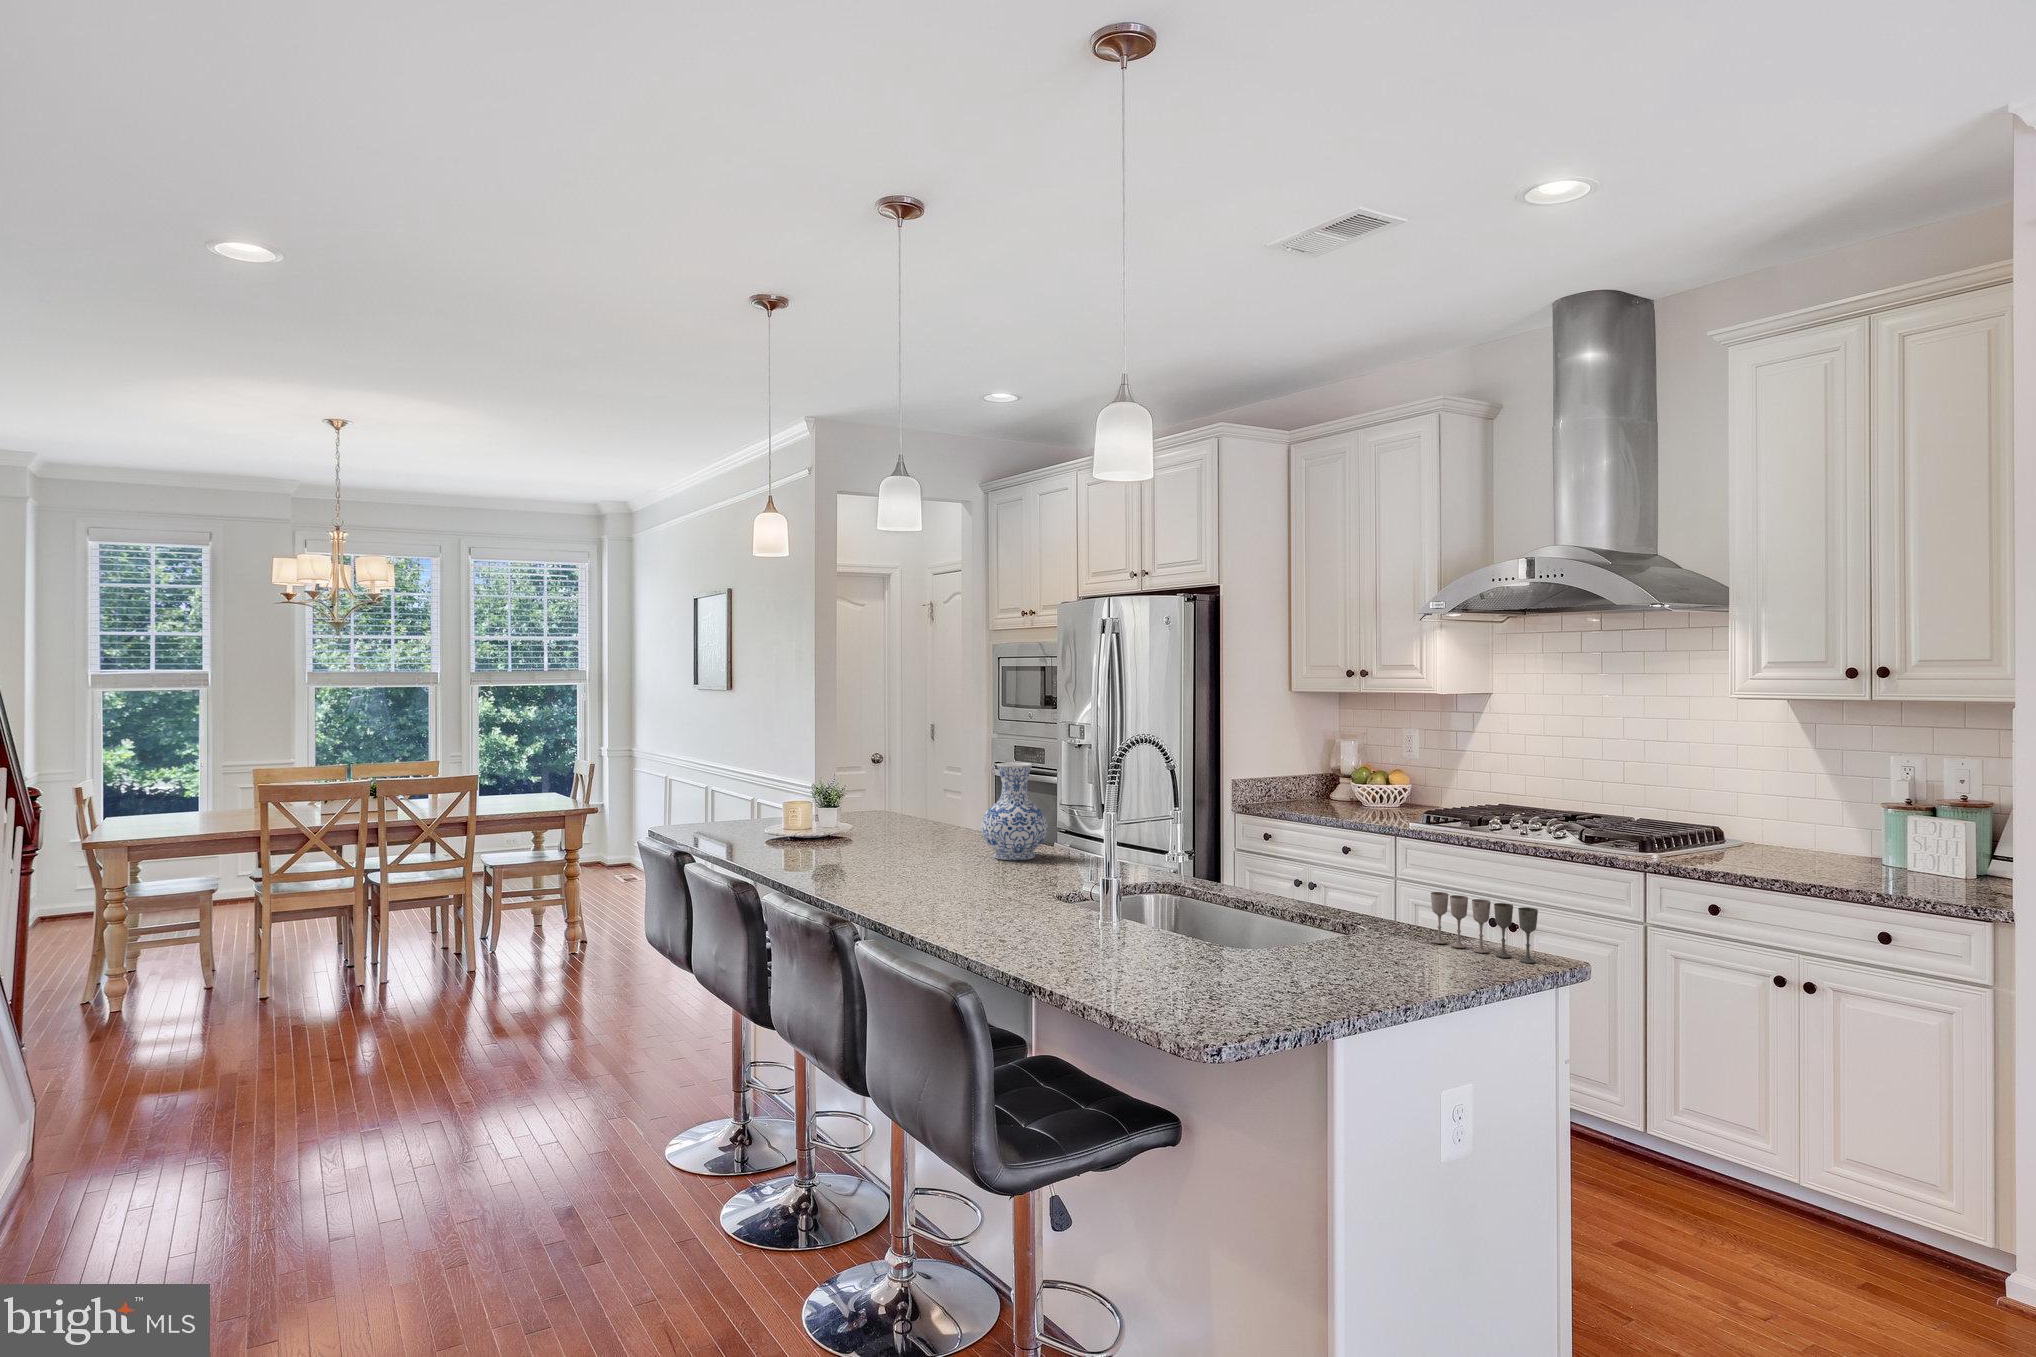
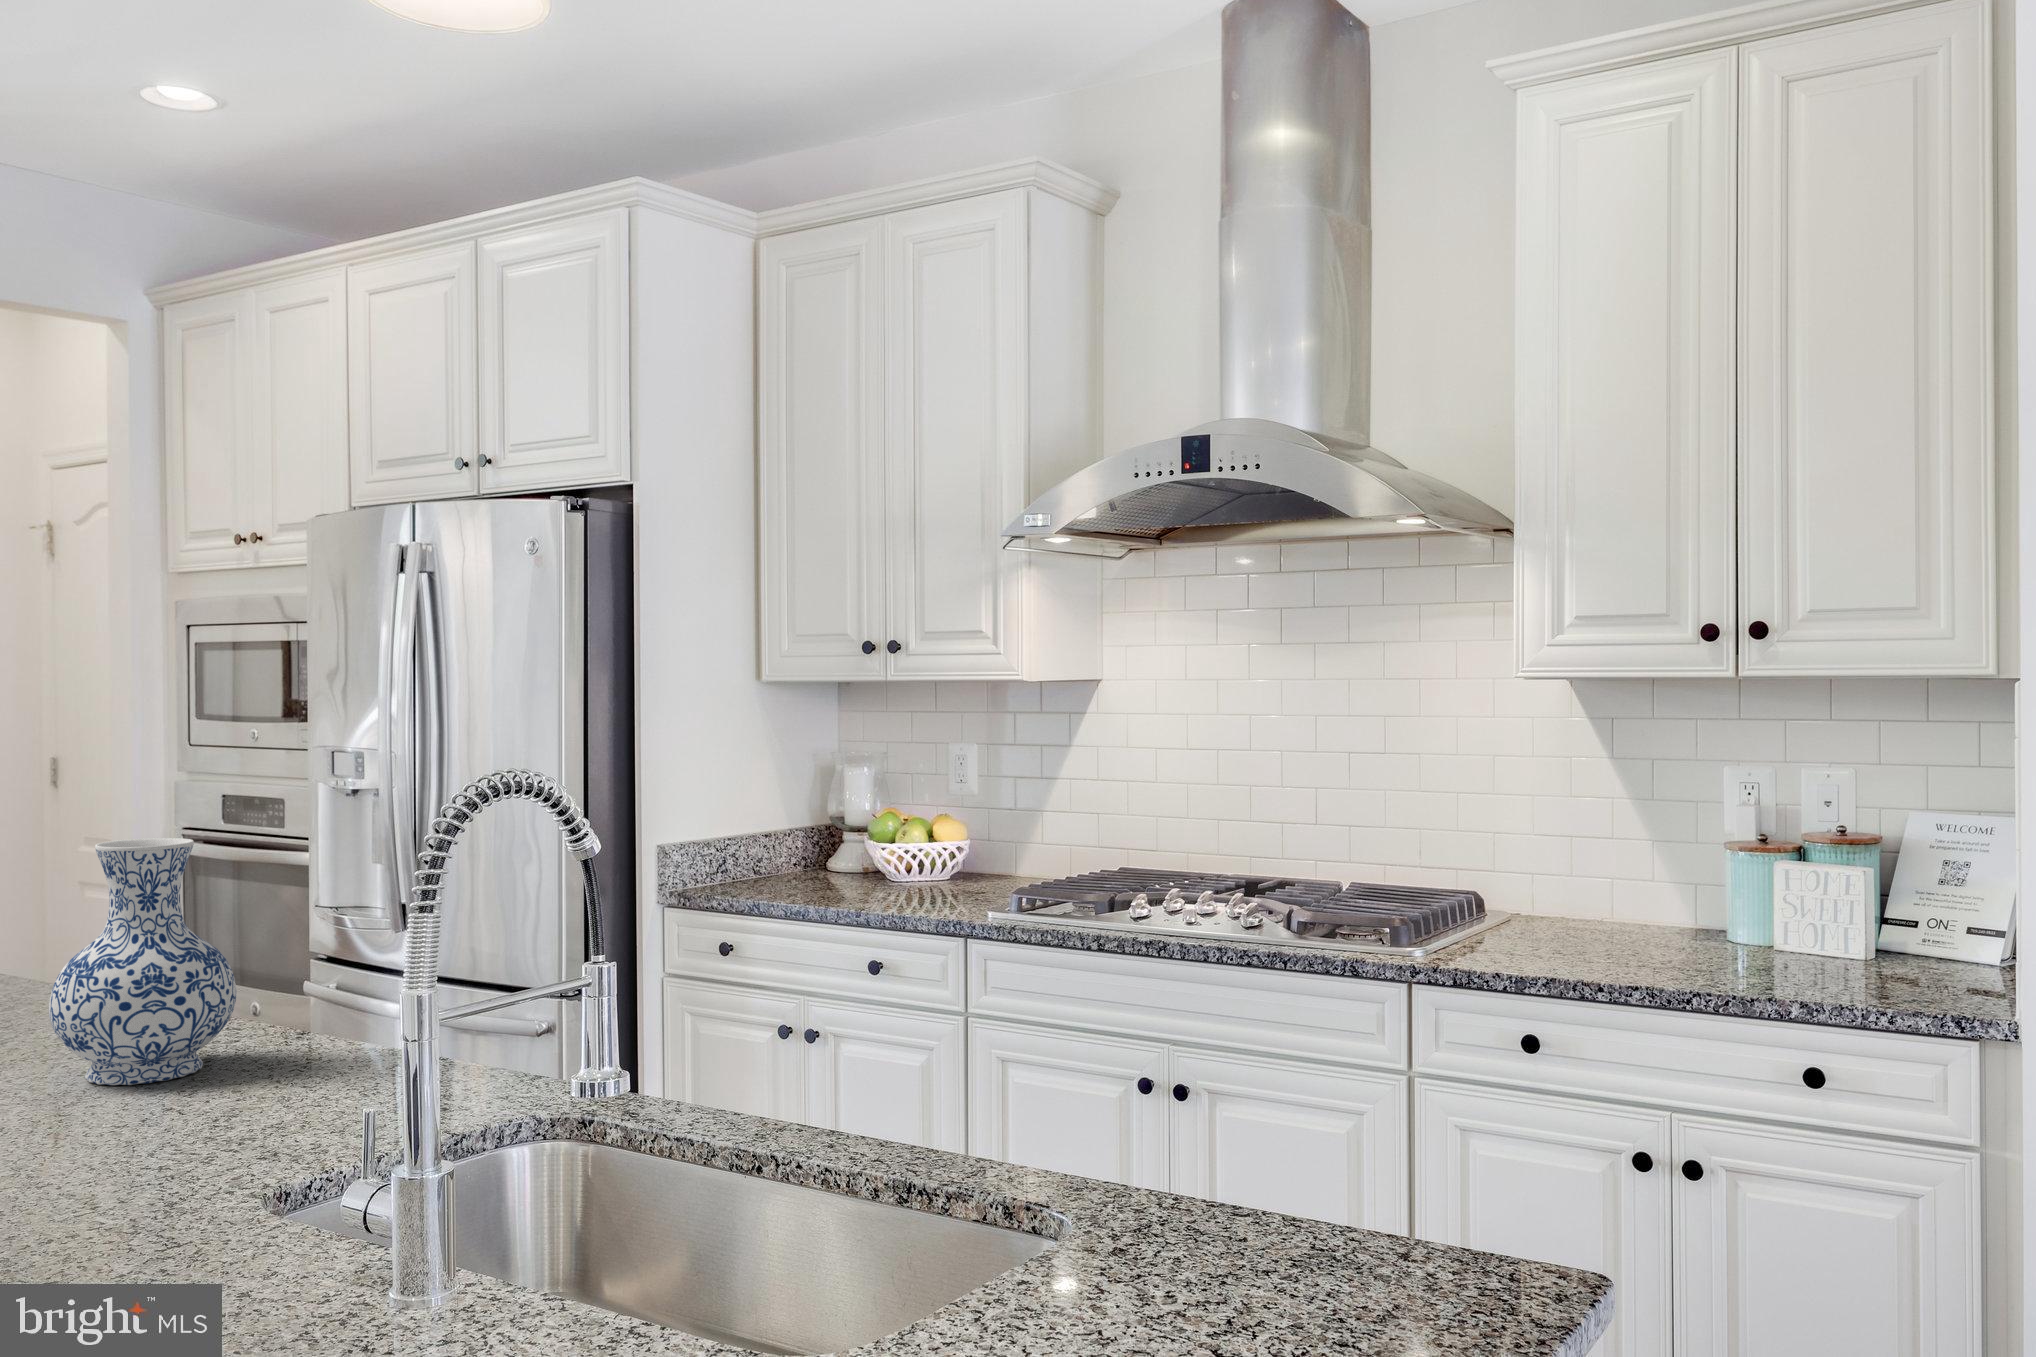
wine glass: present [1431,892,1538,963] -> none [1231,1129,1510,1307]

